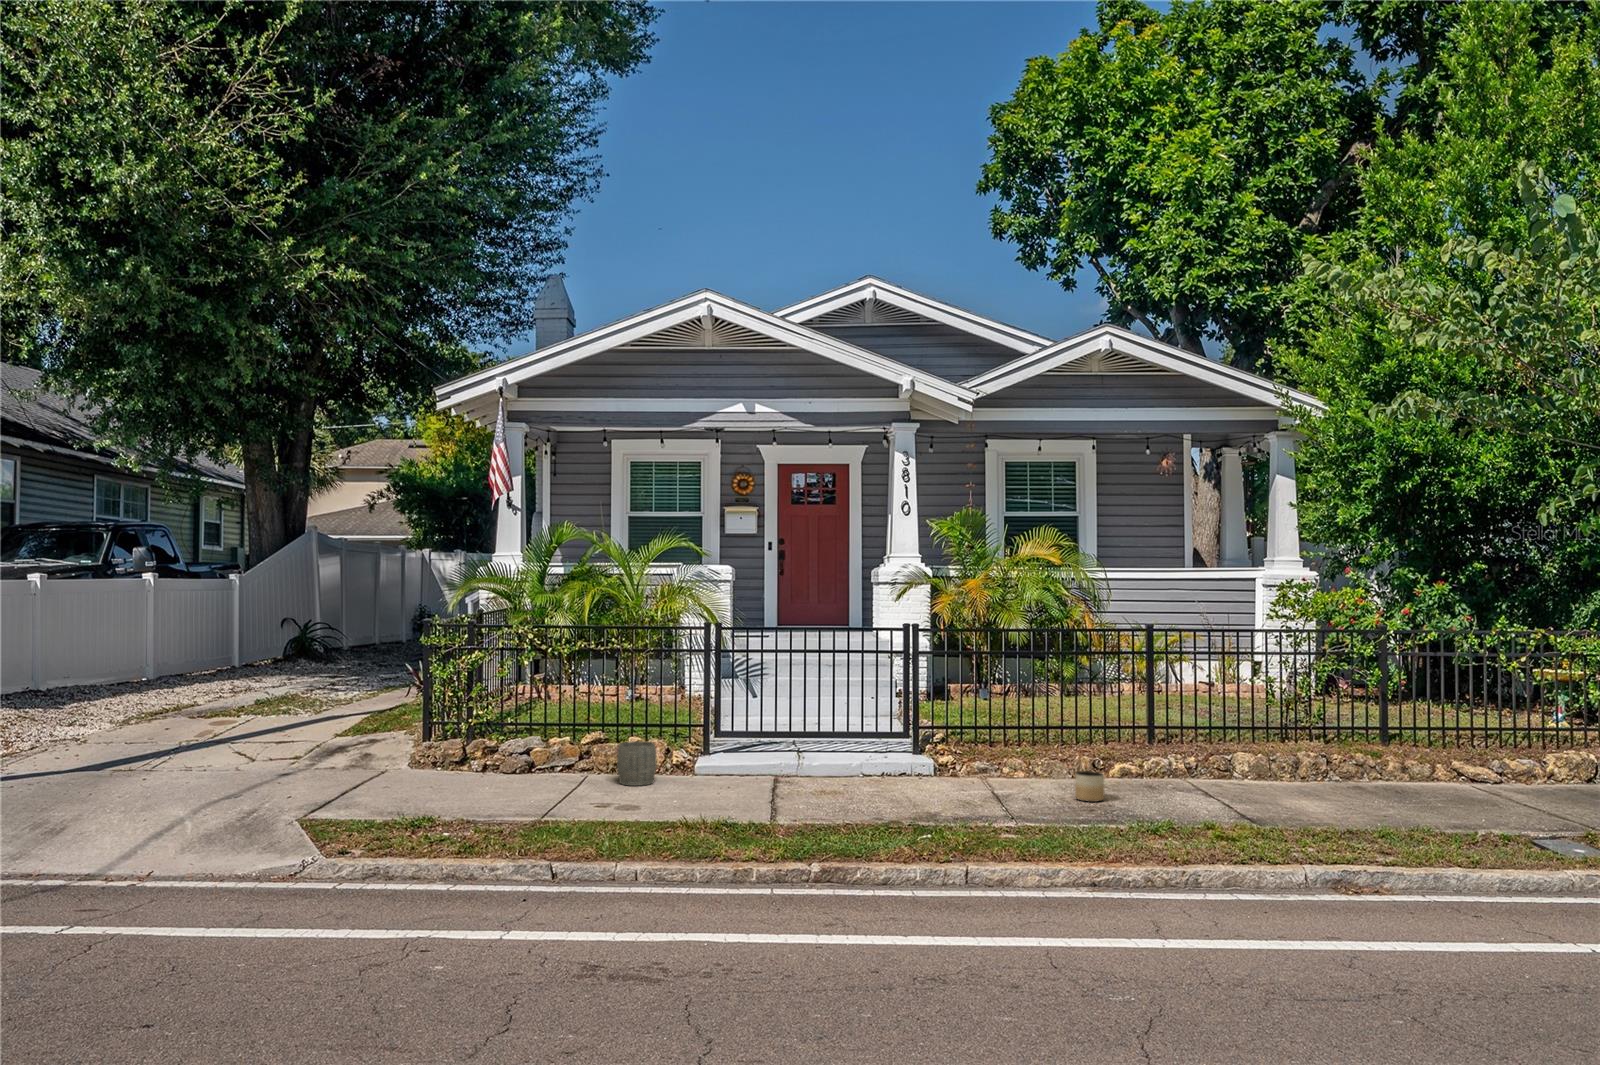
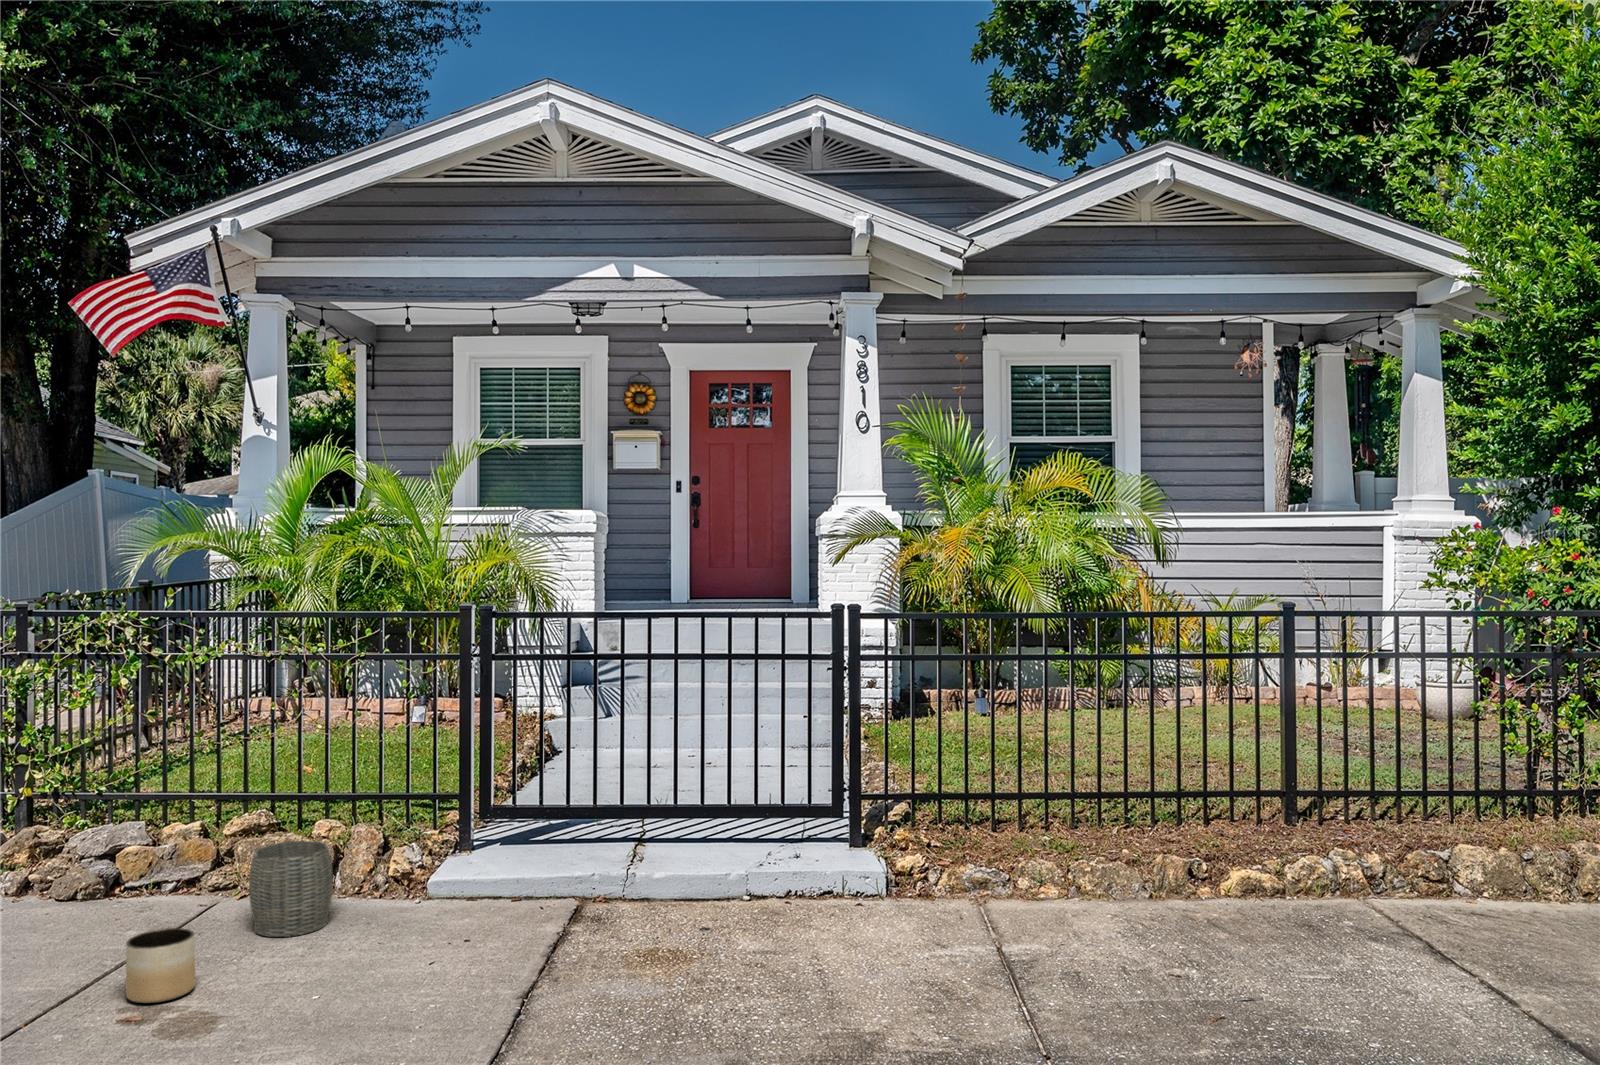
planter: present [1075,771,1104,802] -> present [126,928,195,1003]

